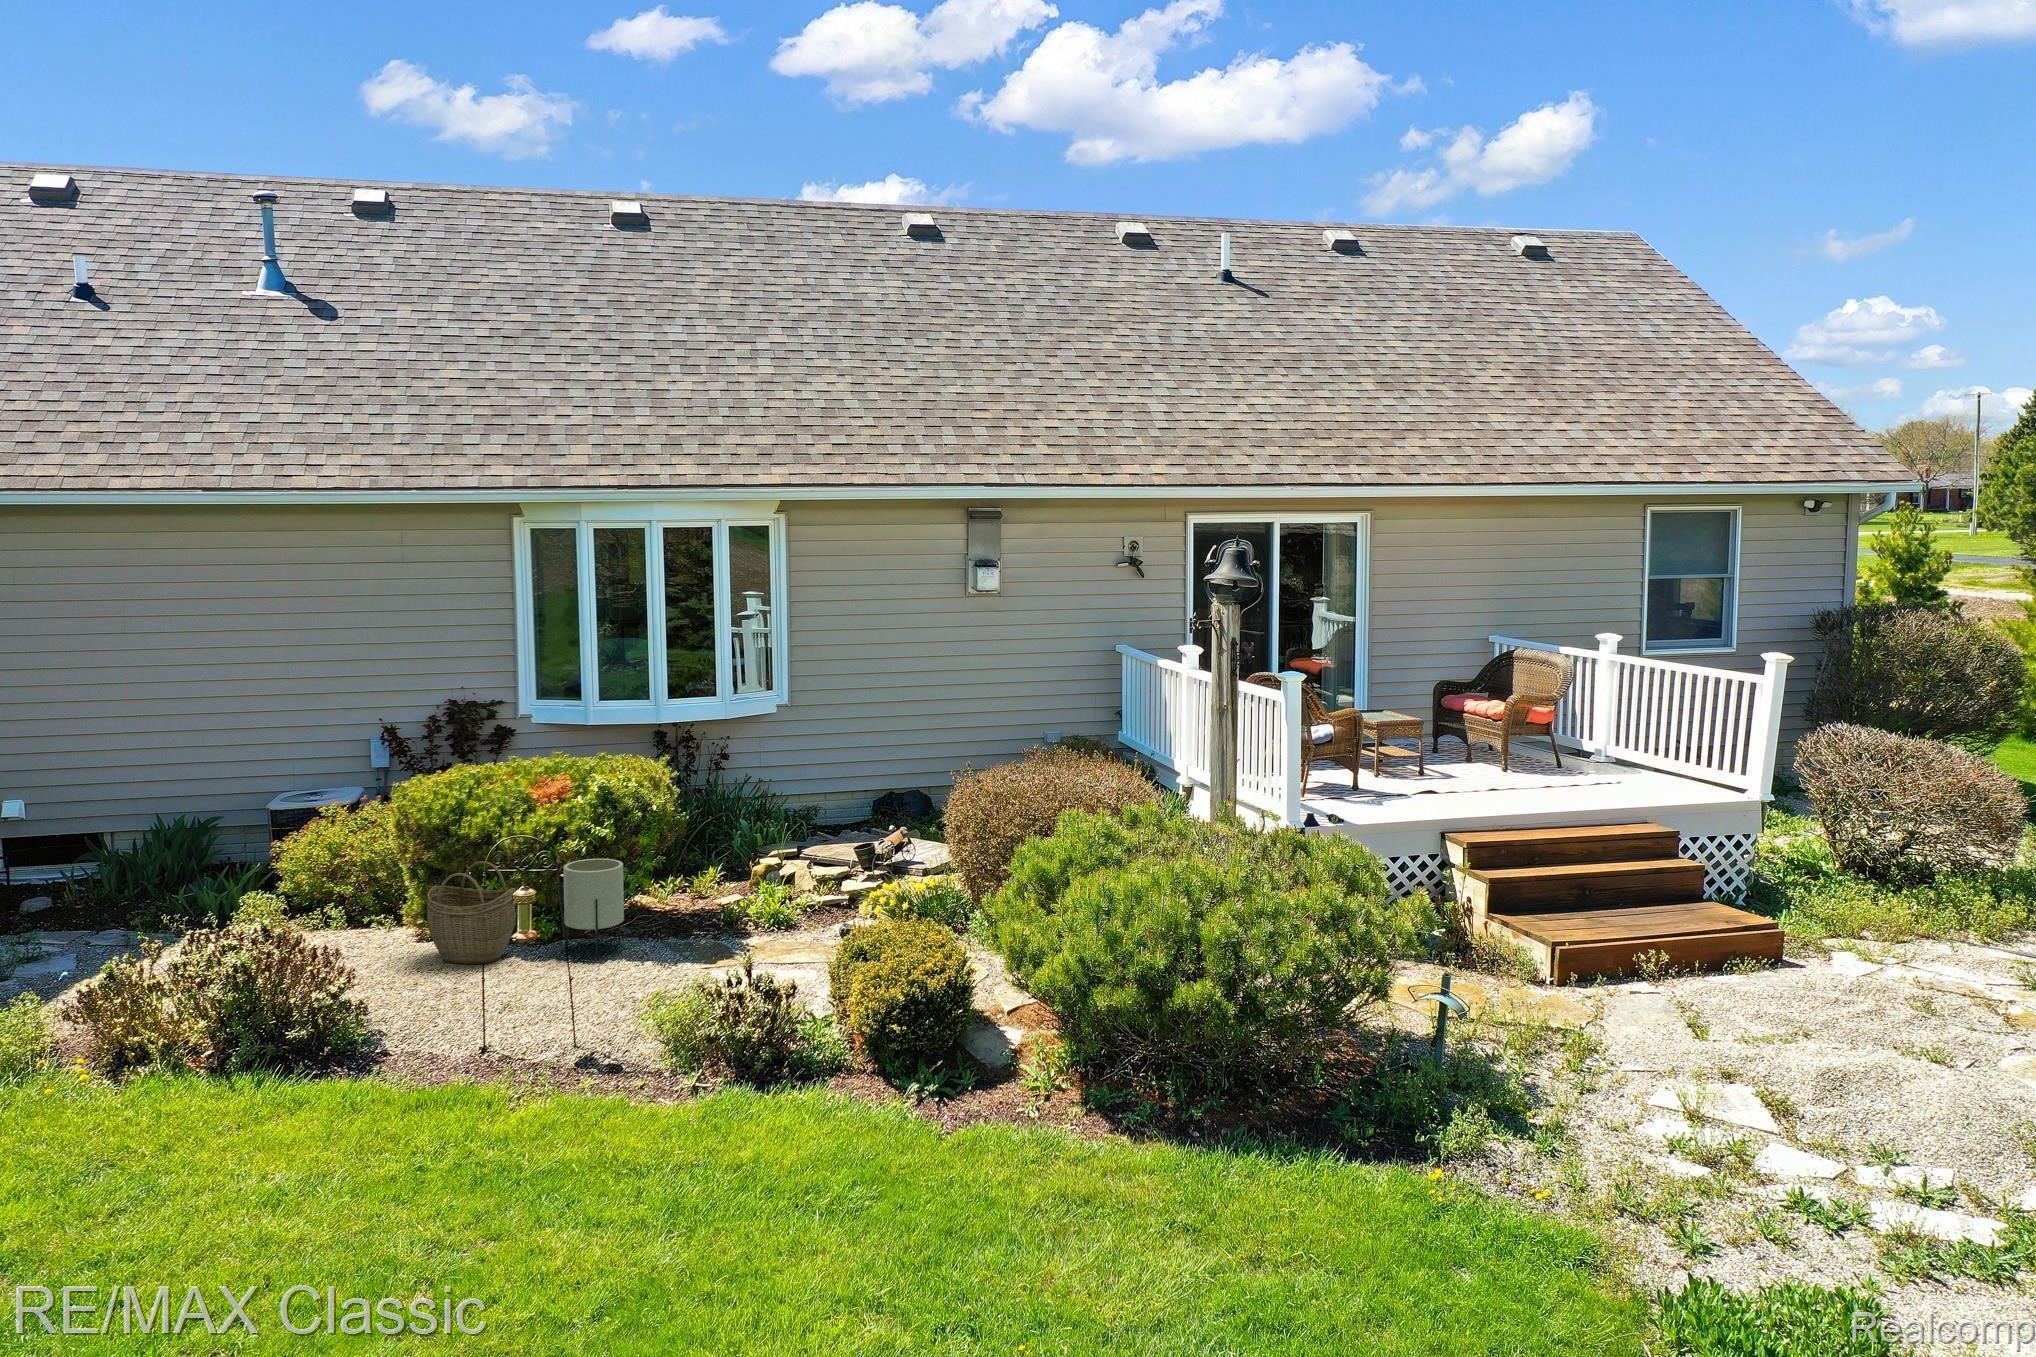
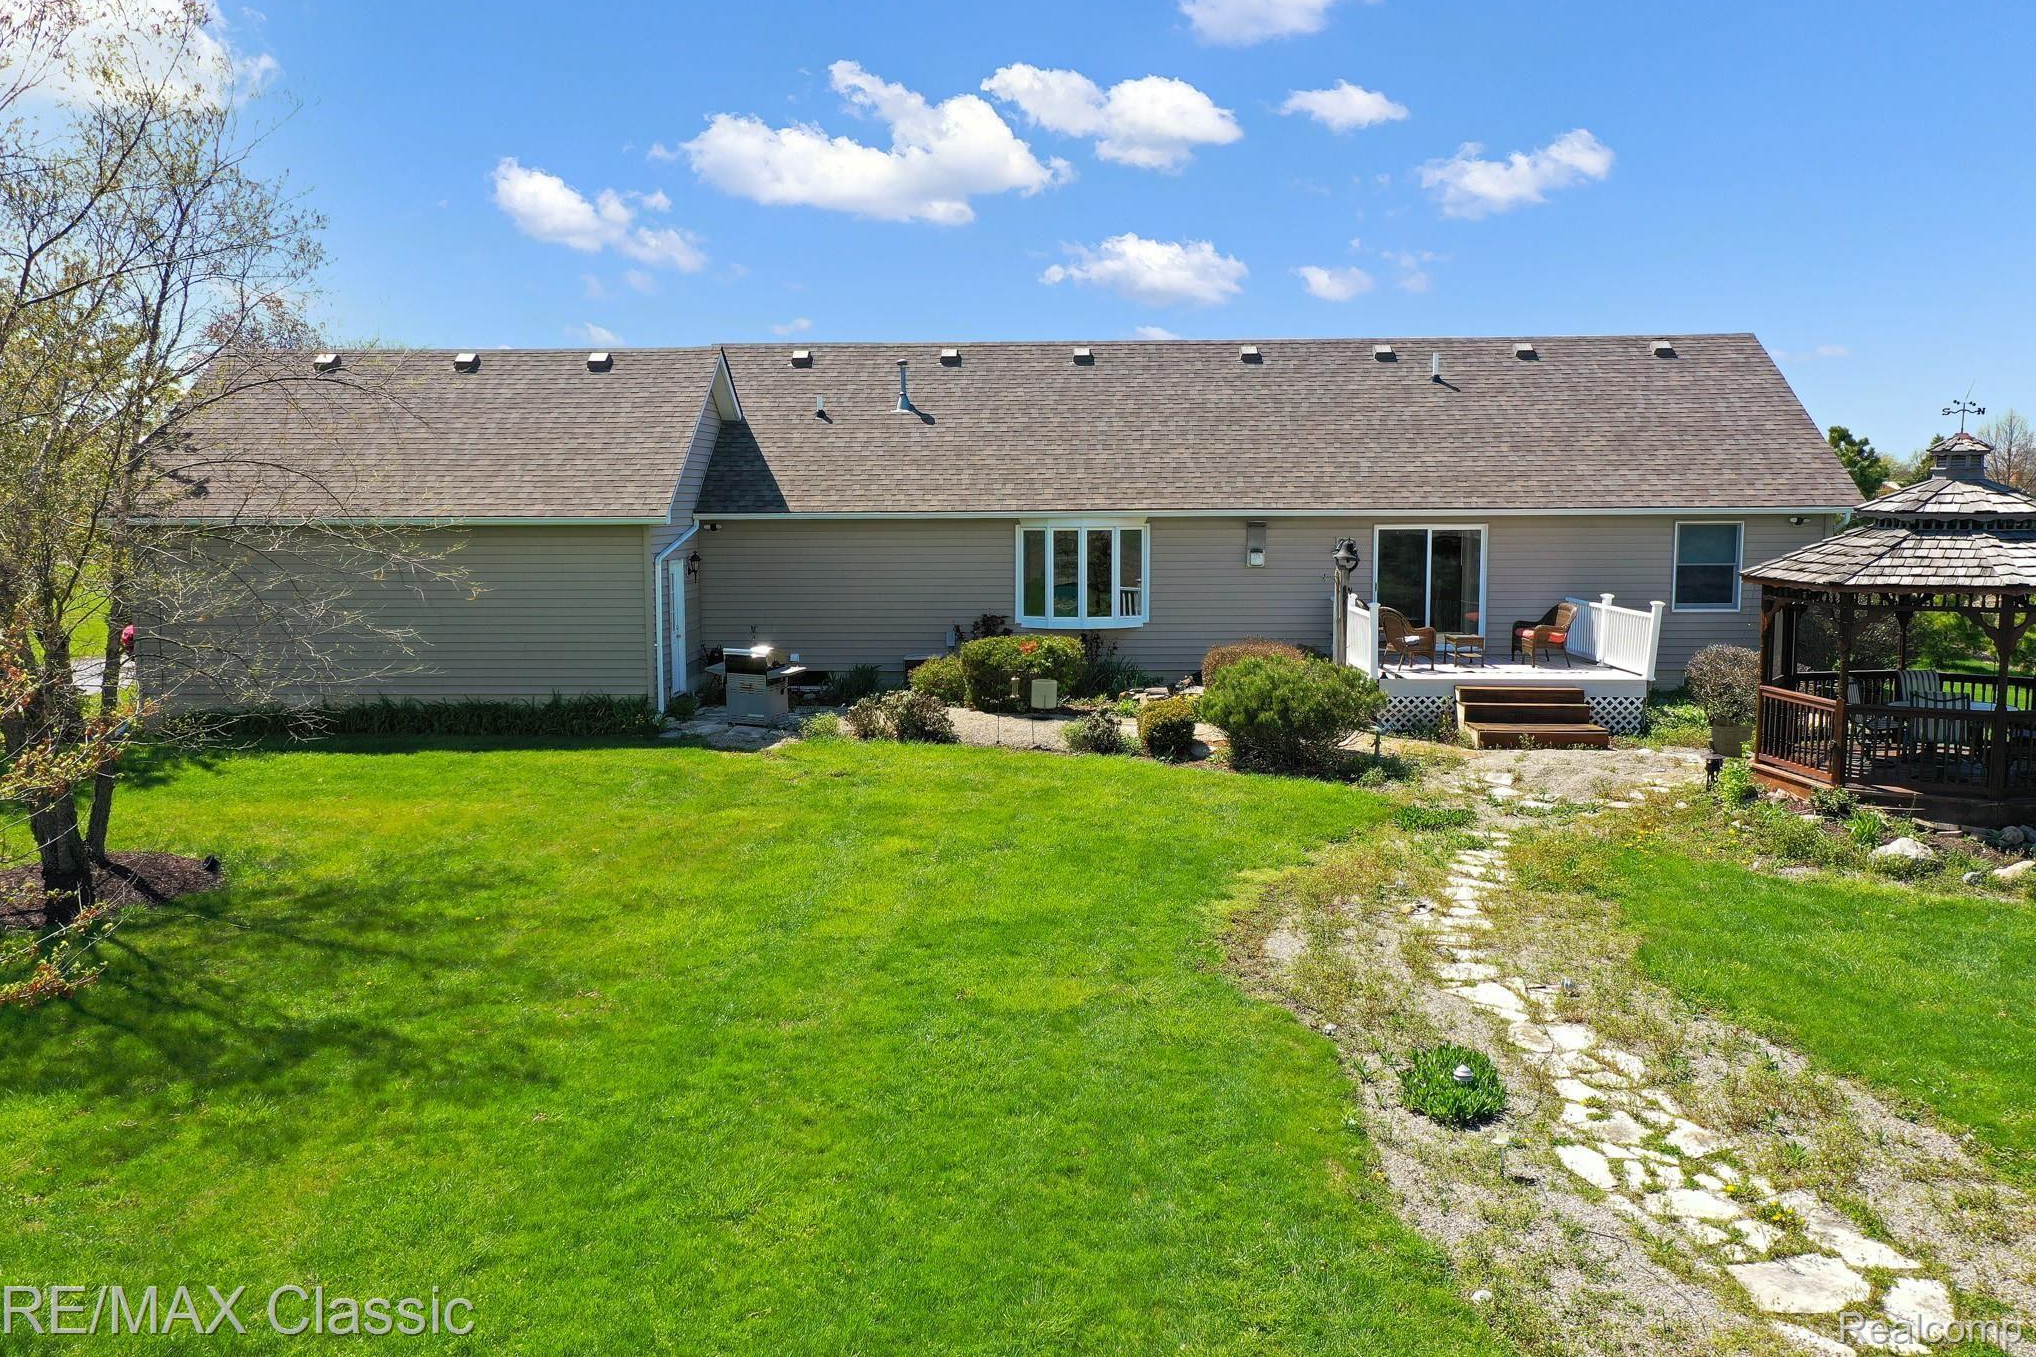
woven basket: present [427,861,516,964] -> present [1712,712,1753,757]

